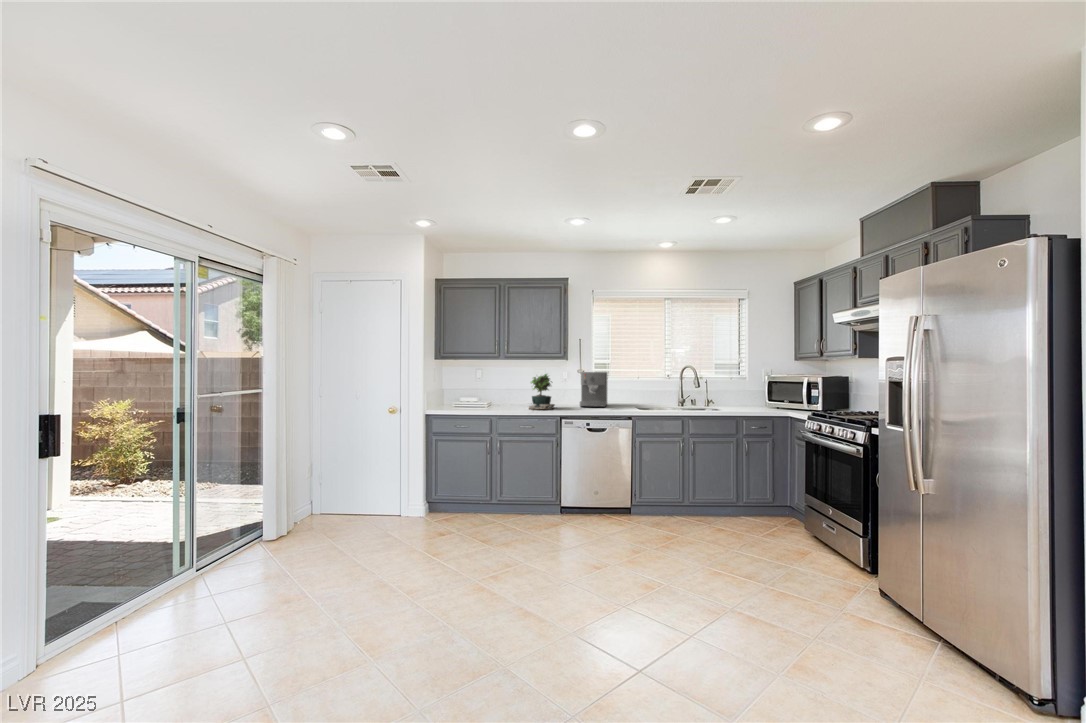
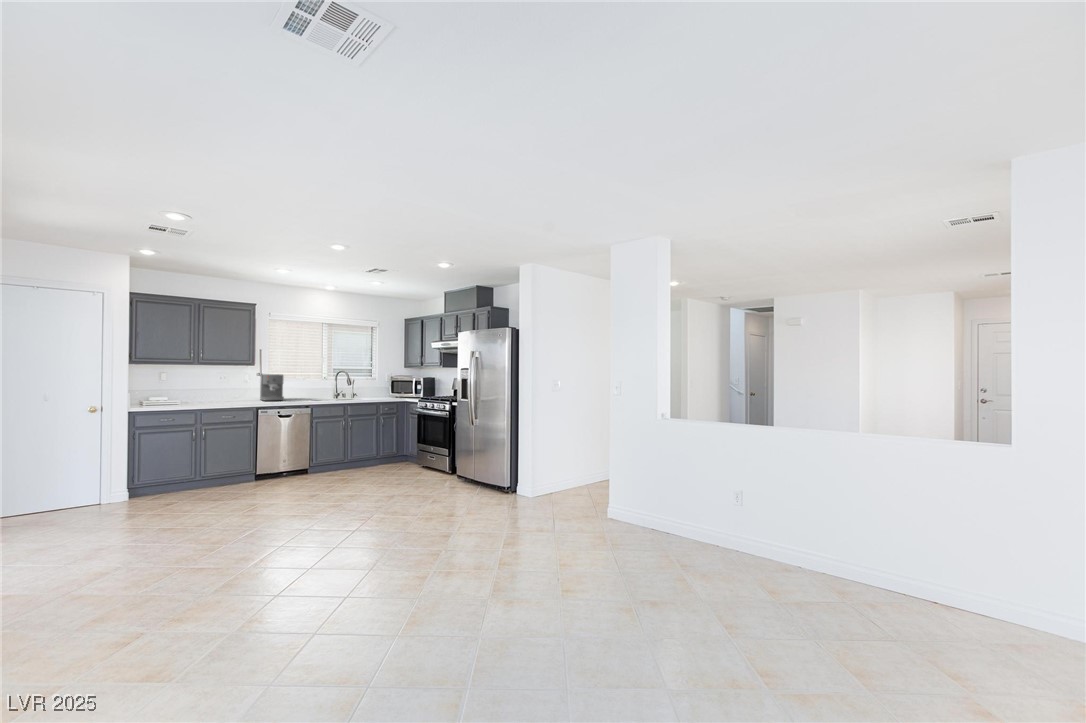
potted plant: present [528,374,555,409] -> none [219,375,244,404]

